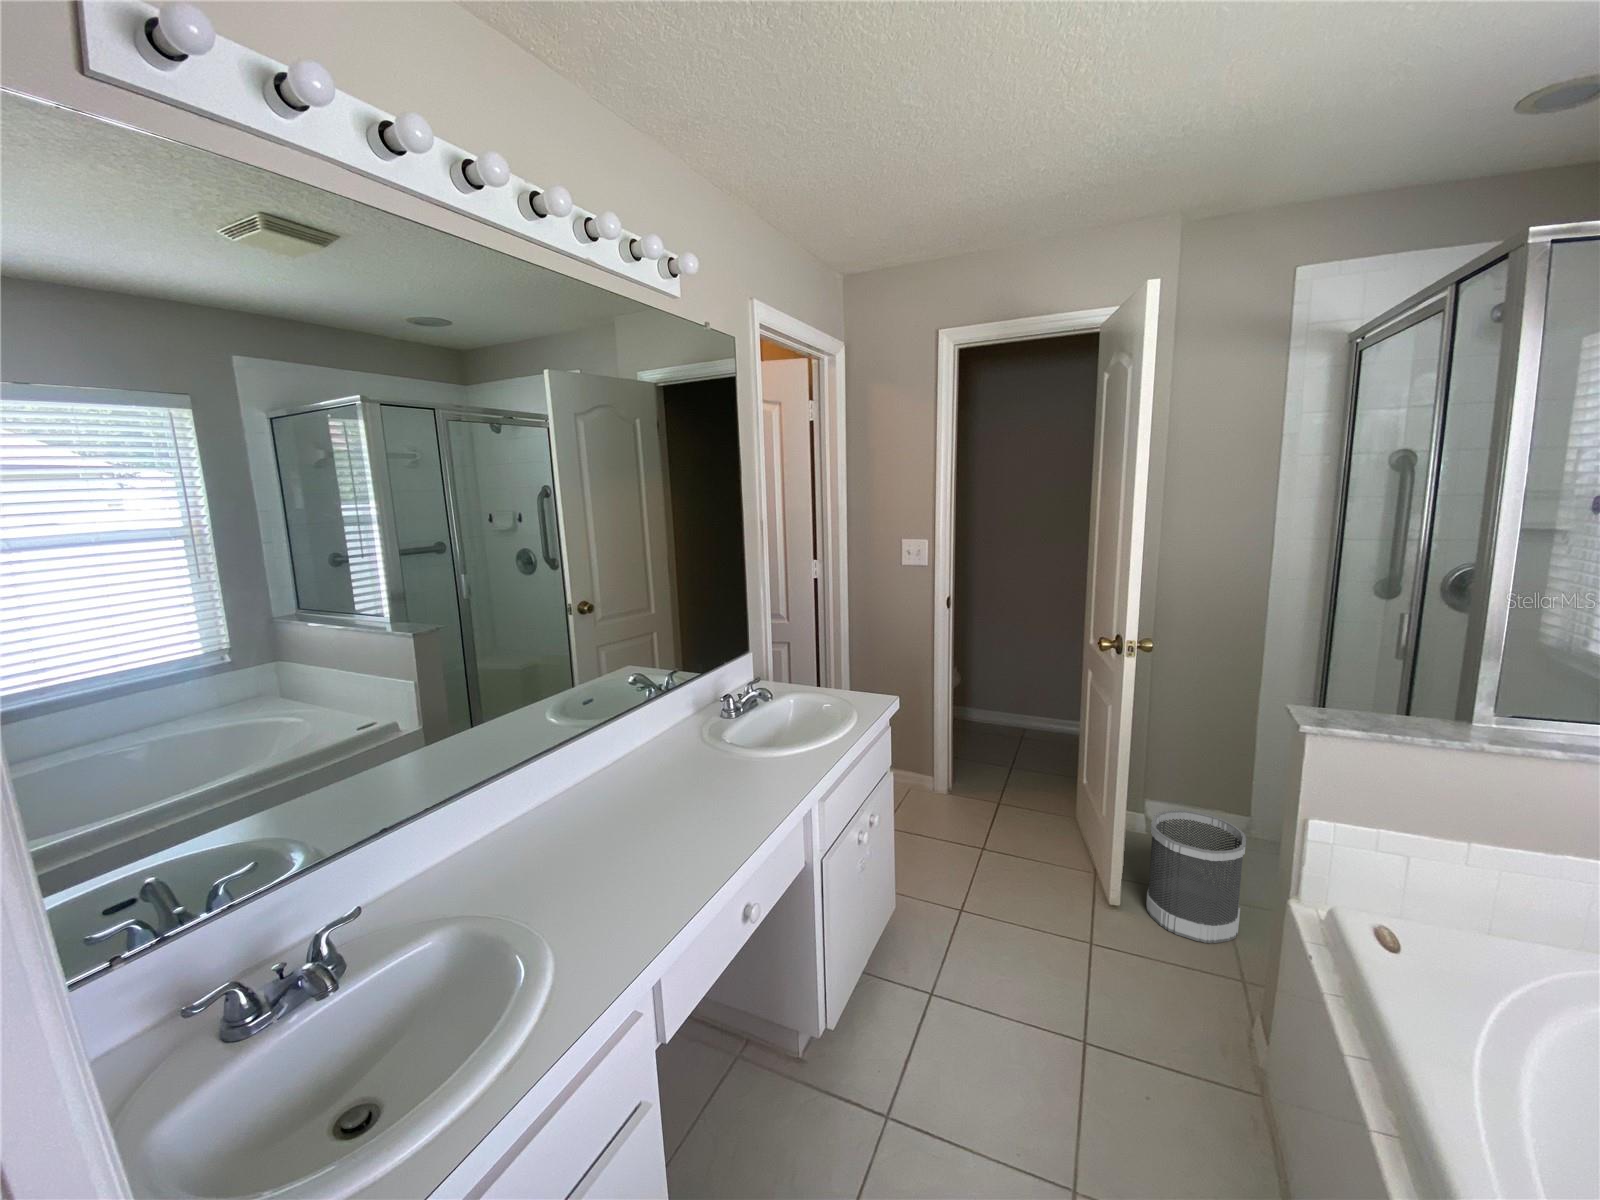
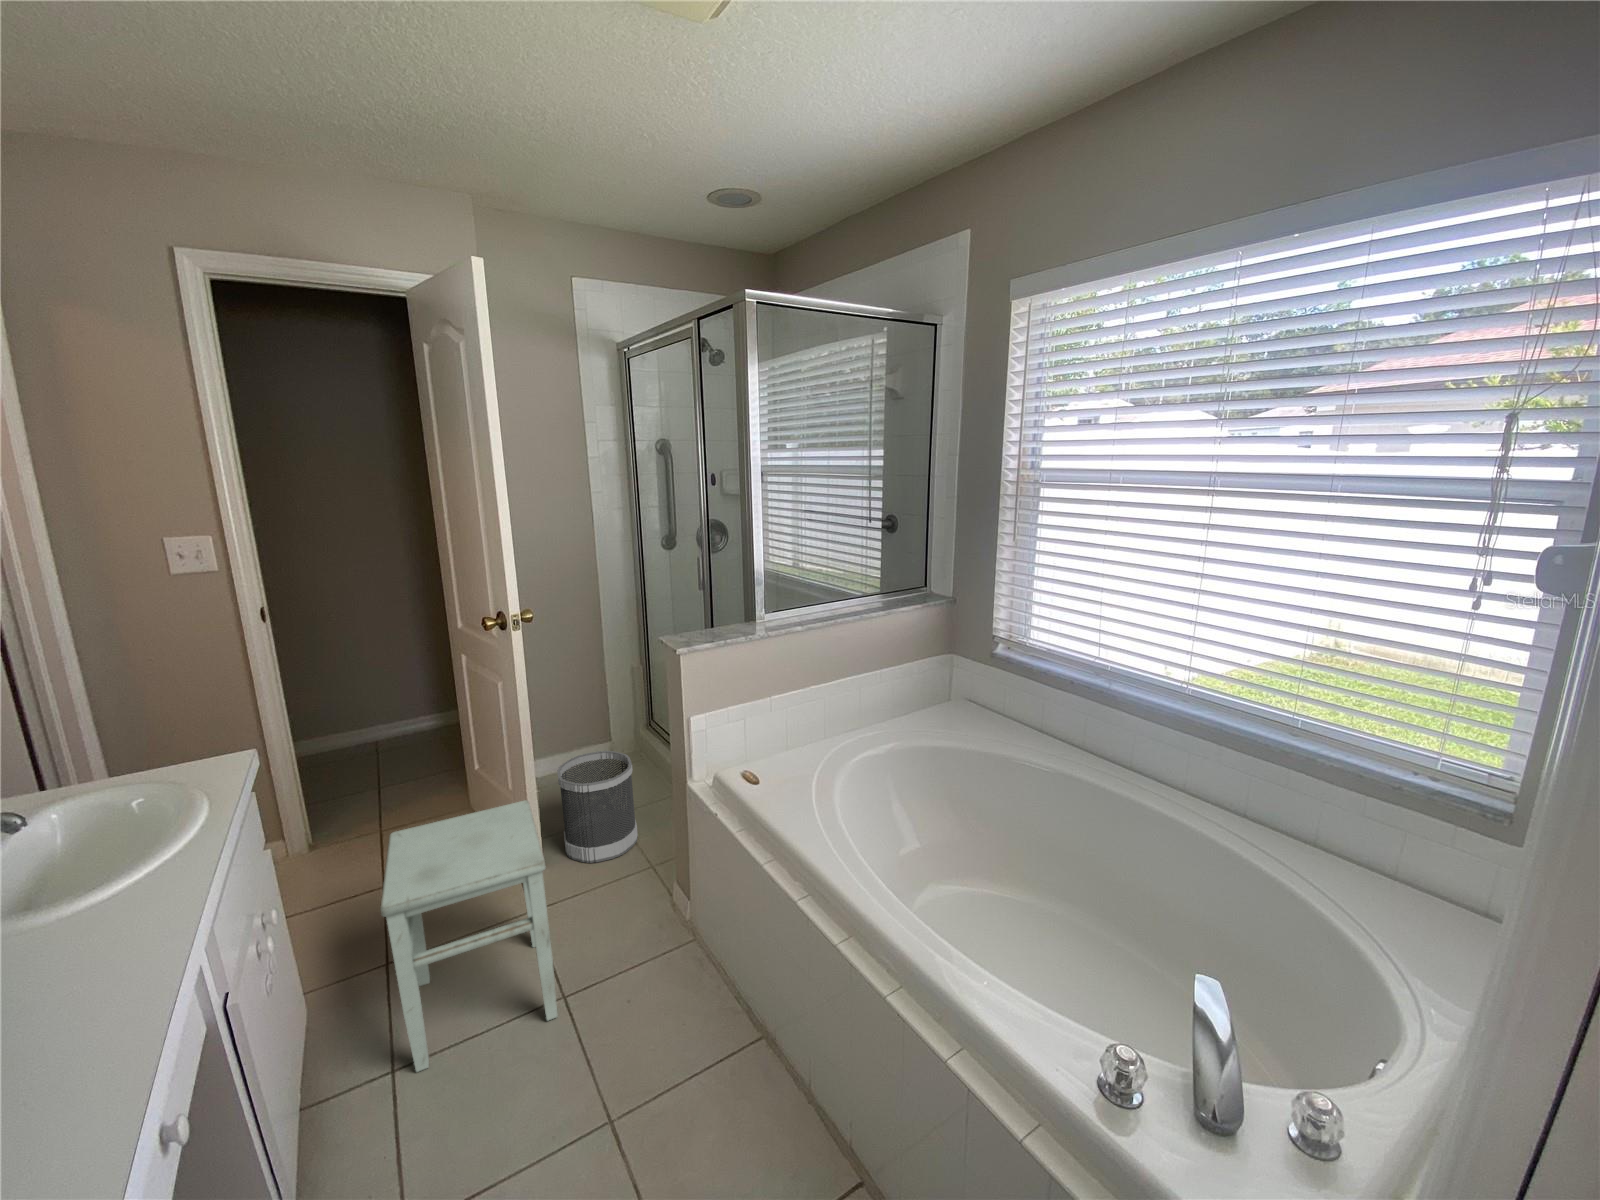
stool: none [943,805,1098,1056] -> present [380,800,557,1072]

